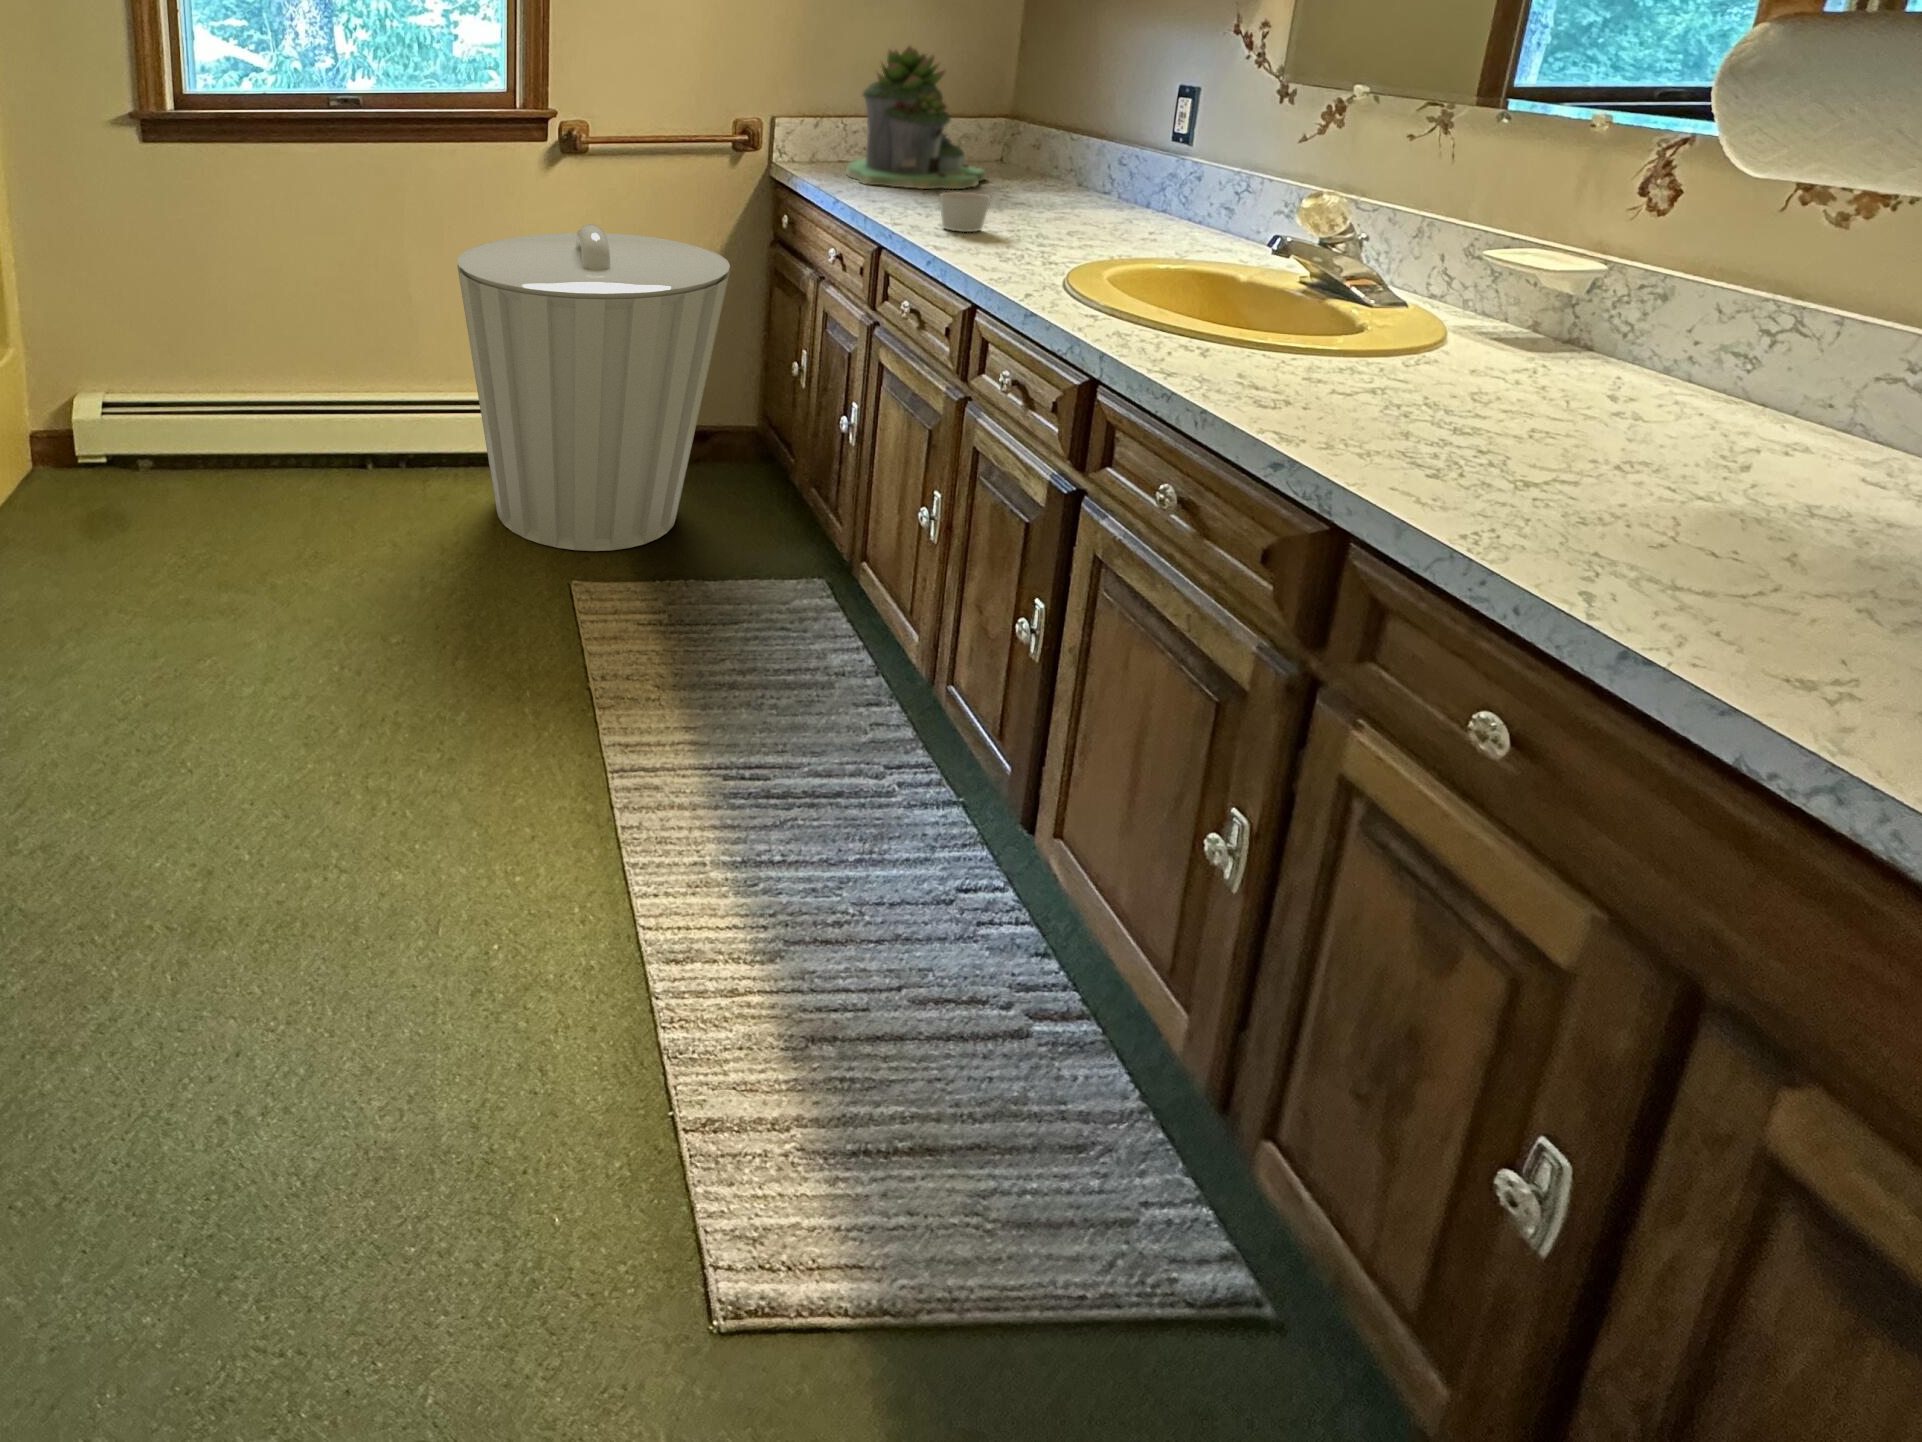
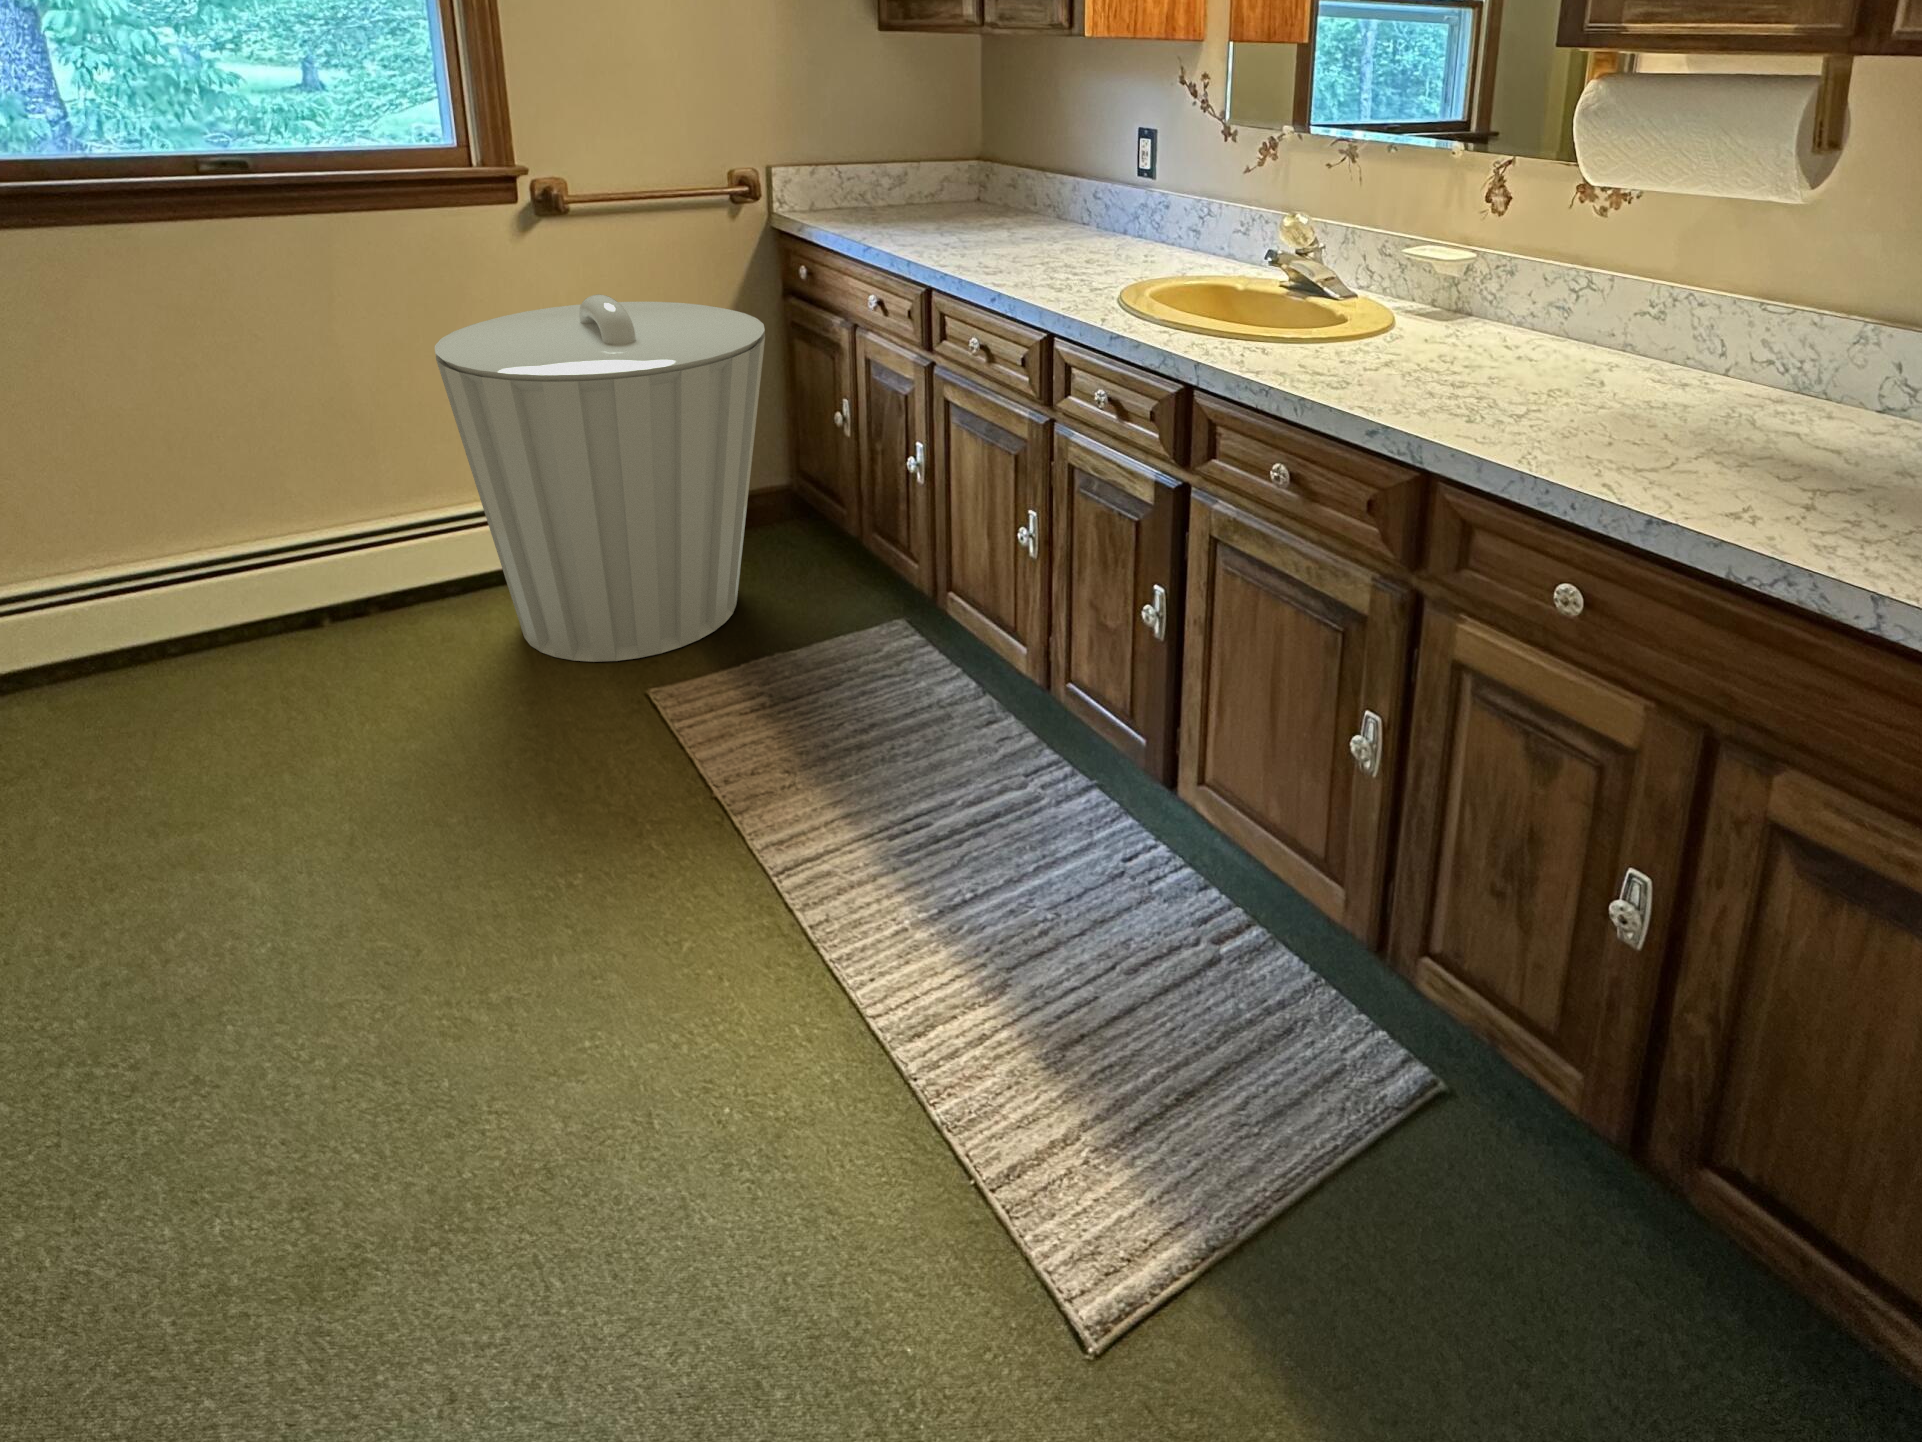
succulent planter: present [846,46,985,189] -> none [857,92,985,230]
candle: present [940,192,991,232] -> none [985,230,1030,267]

